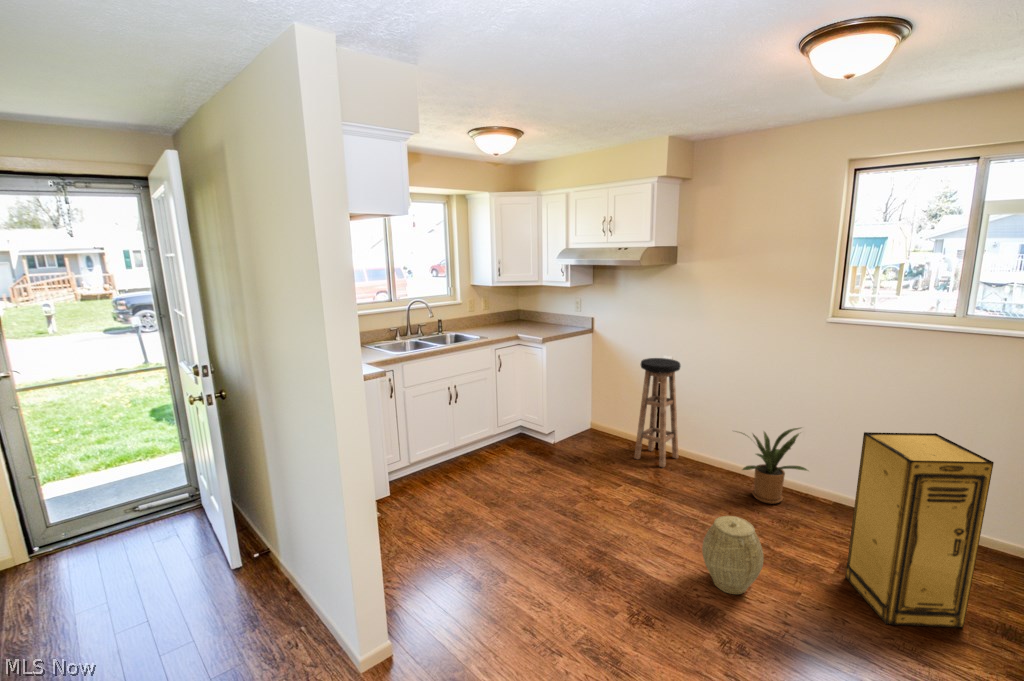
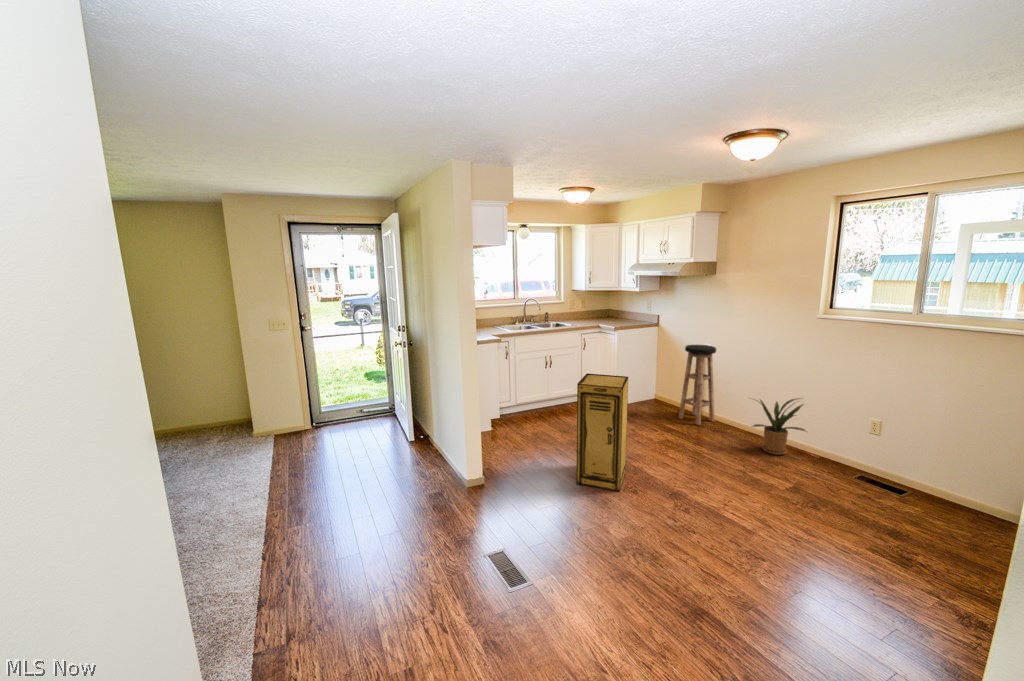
storage cabinet: present [845,432,994,628] -> present [576,374,628,491]
woven basket: present [702,516,764,594] -> none [693,443,736,495]

